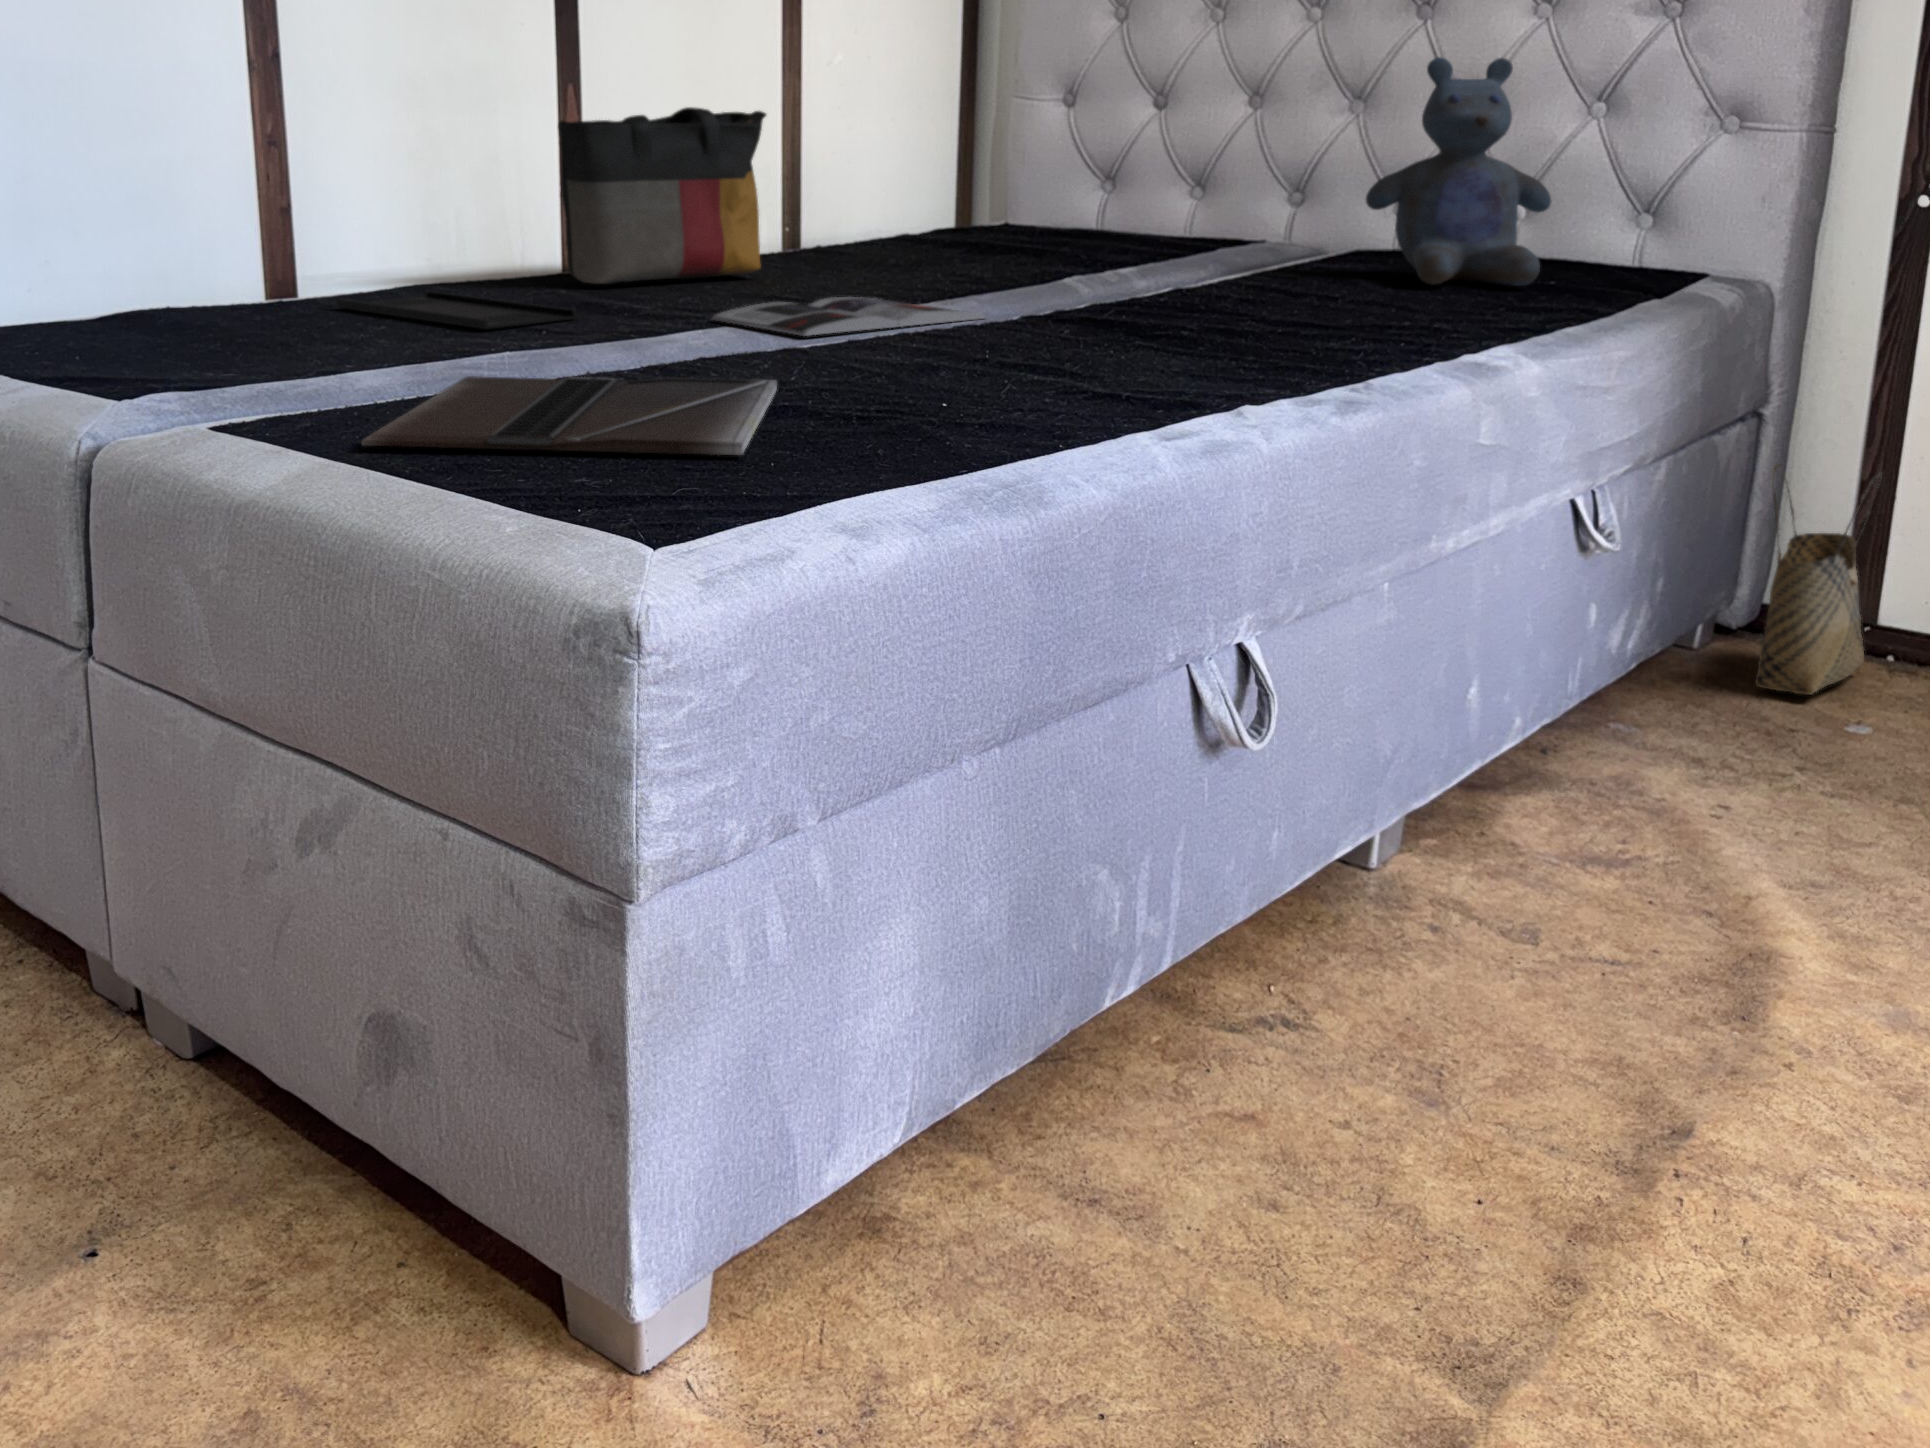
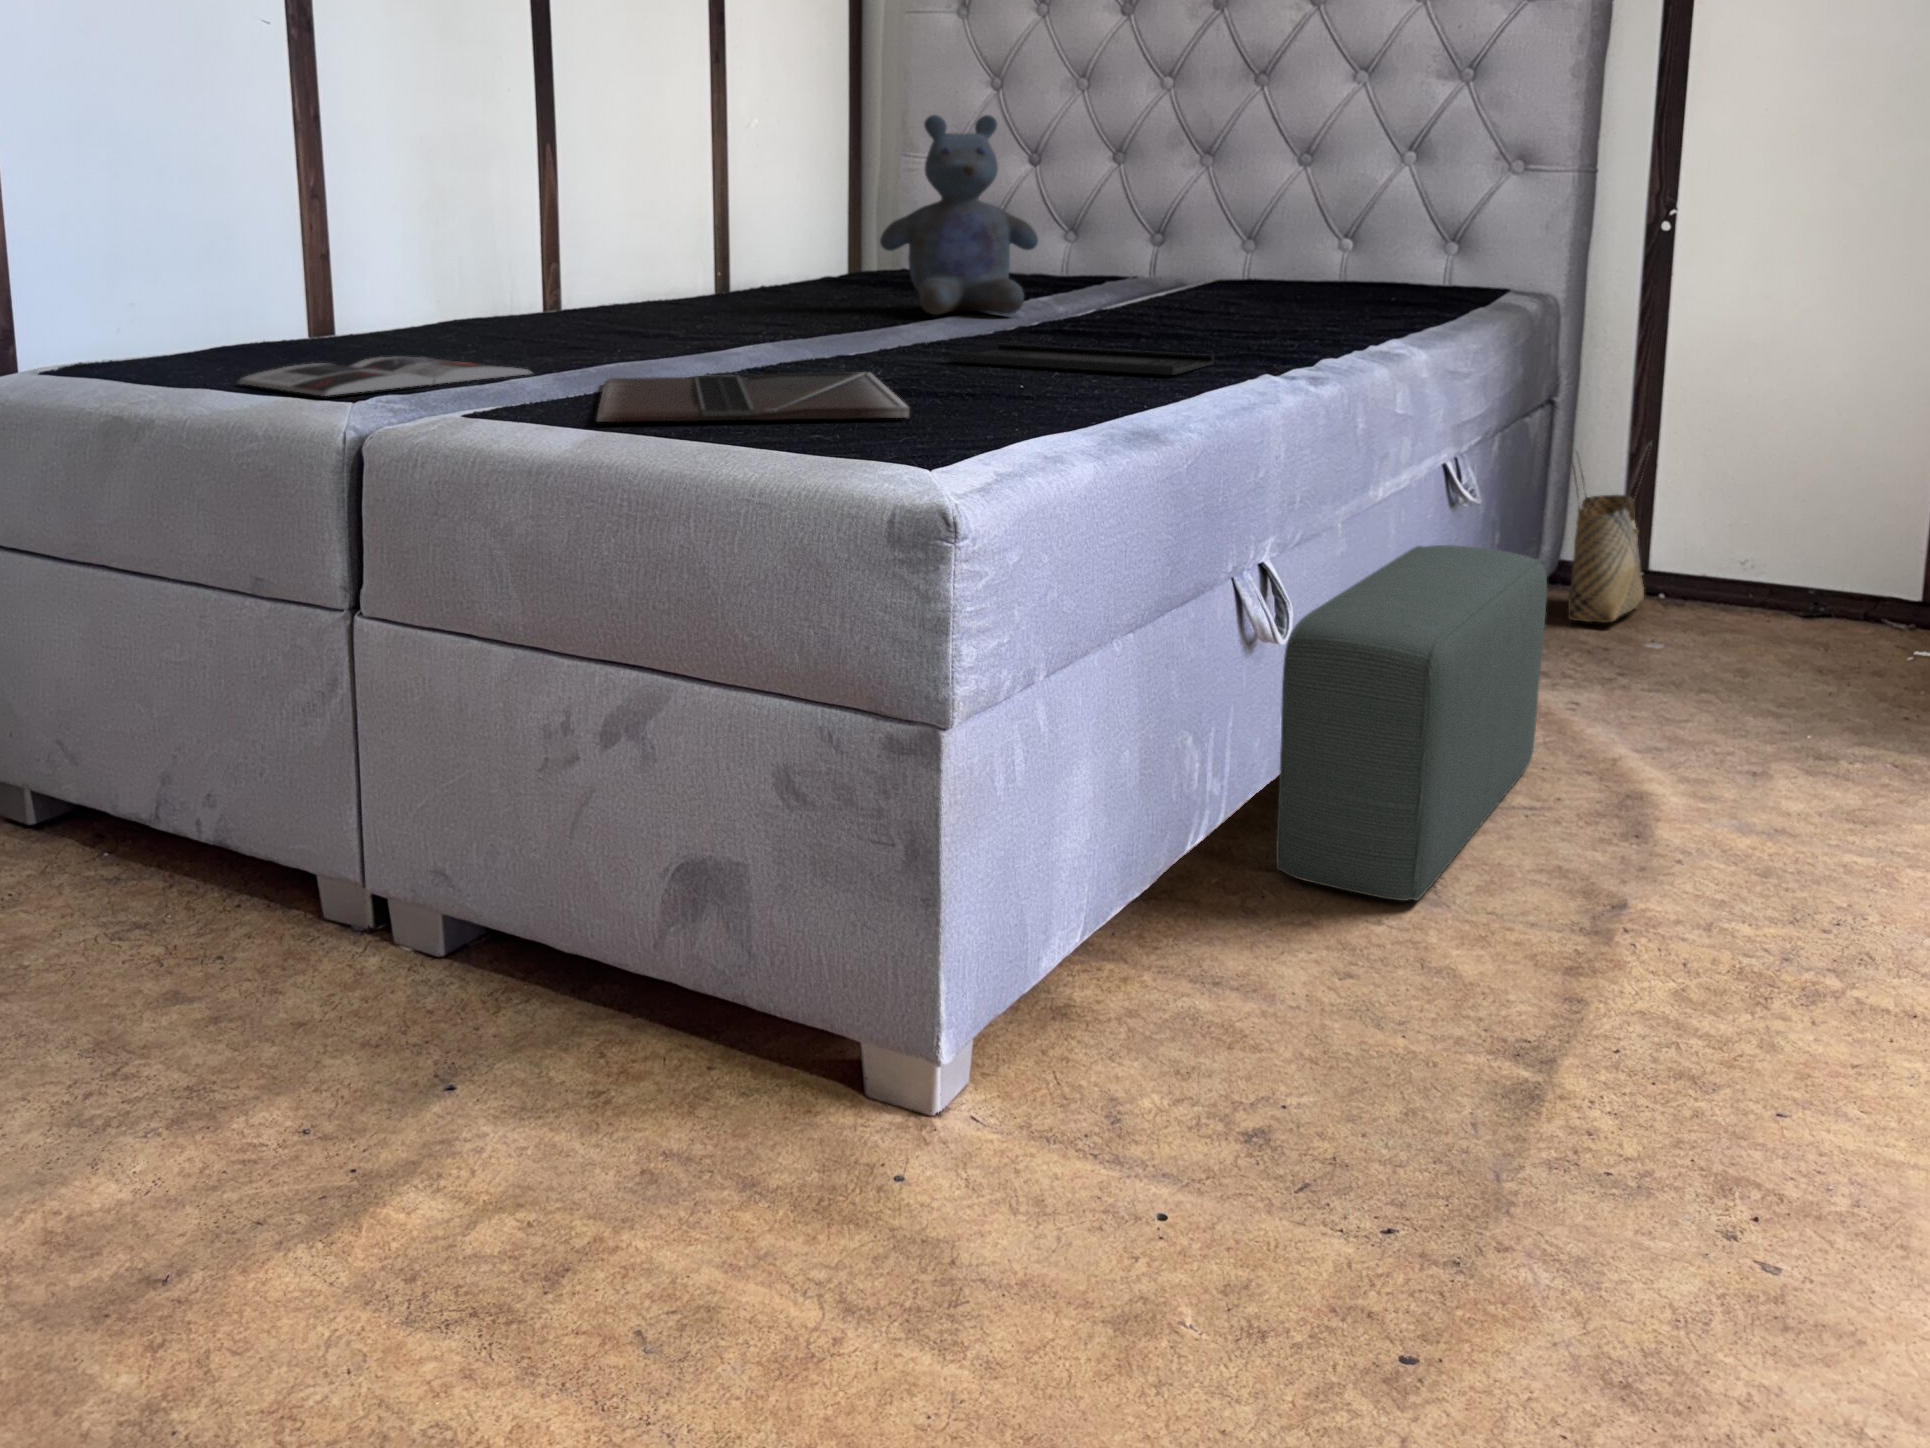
stuffed bear: present [1365,57,1552,286] -> present [880,115,1038,315]
tote bag: present [558,107,766,284] -> none [573,162,745,317]
tray: present [337,291,577,329] -> present [950,344,1214,375]
magazine: present [713,297,985,336] -> present [238,357,532,396]
pouf: none [1236,612,1666,1097] -> present [1276,545,1547,901]

